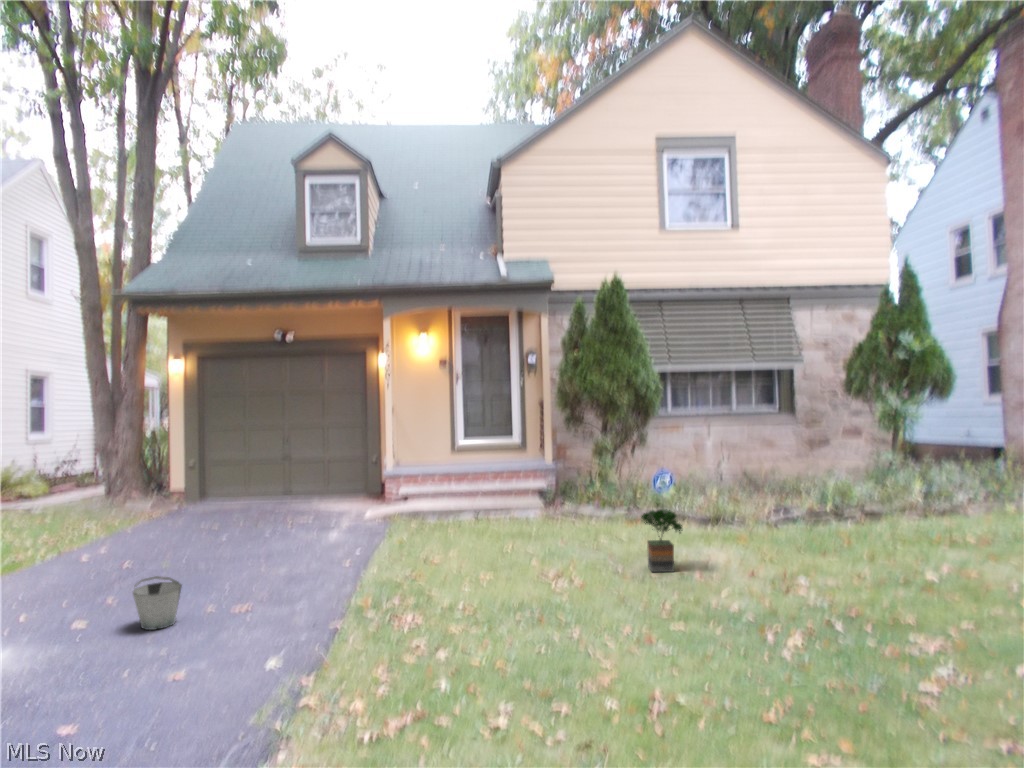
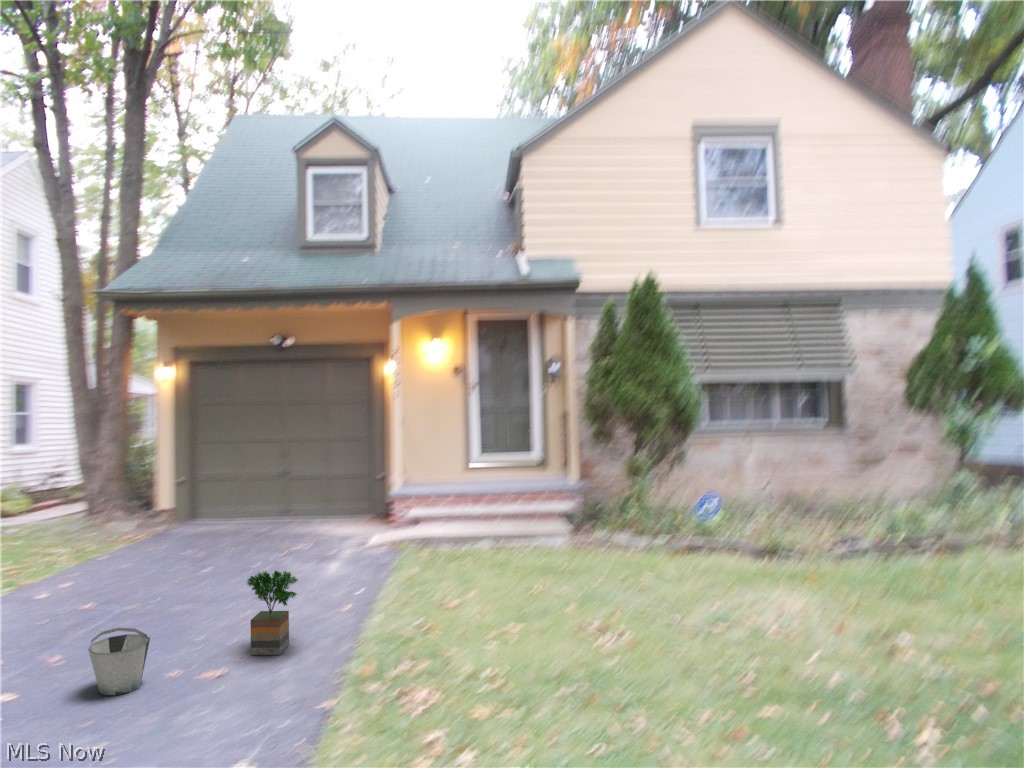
potted tree: present [642,509,682,572] -> present [247,571,298,655]

